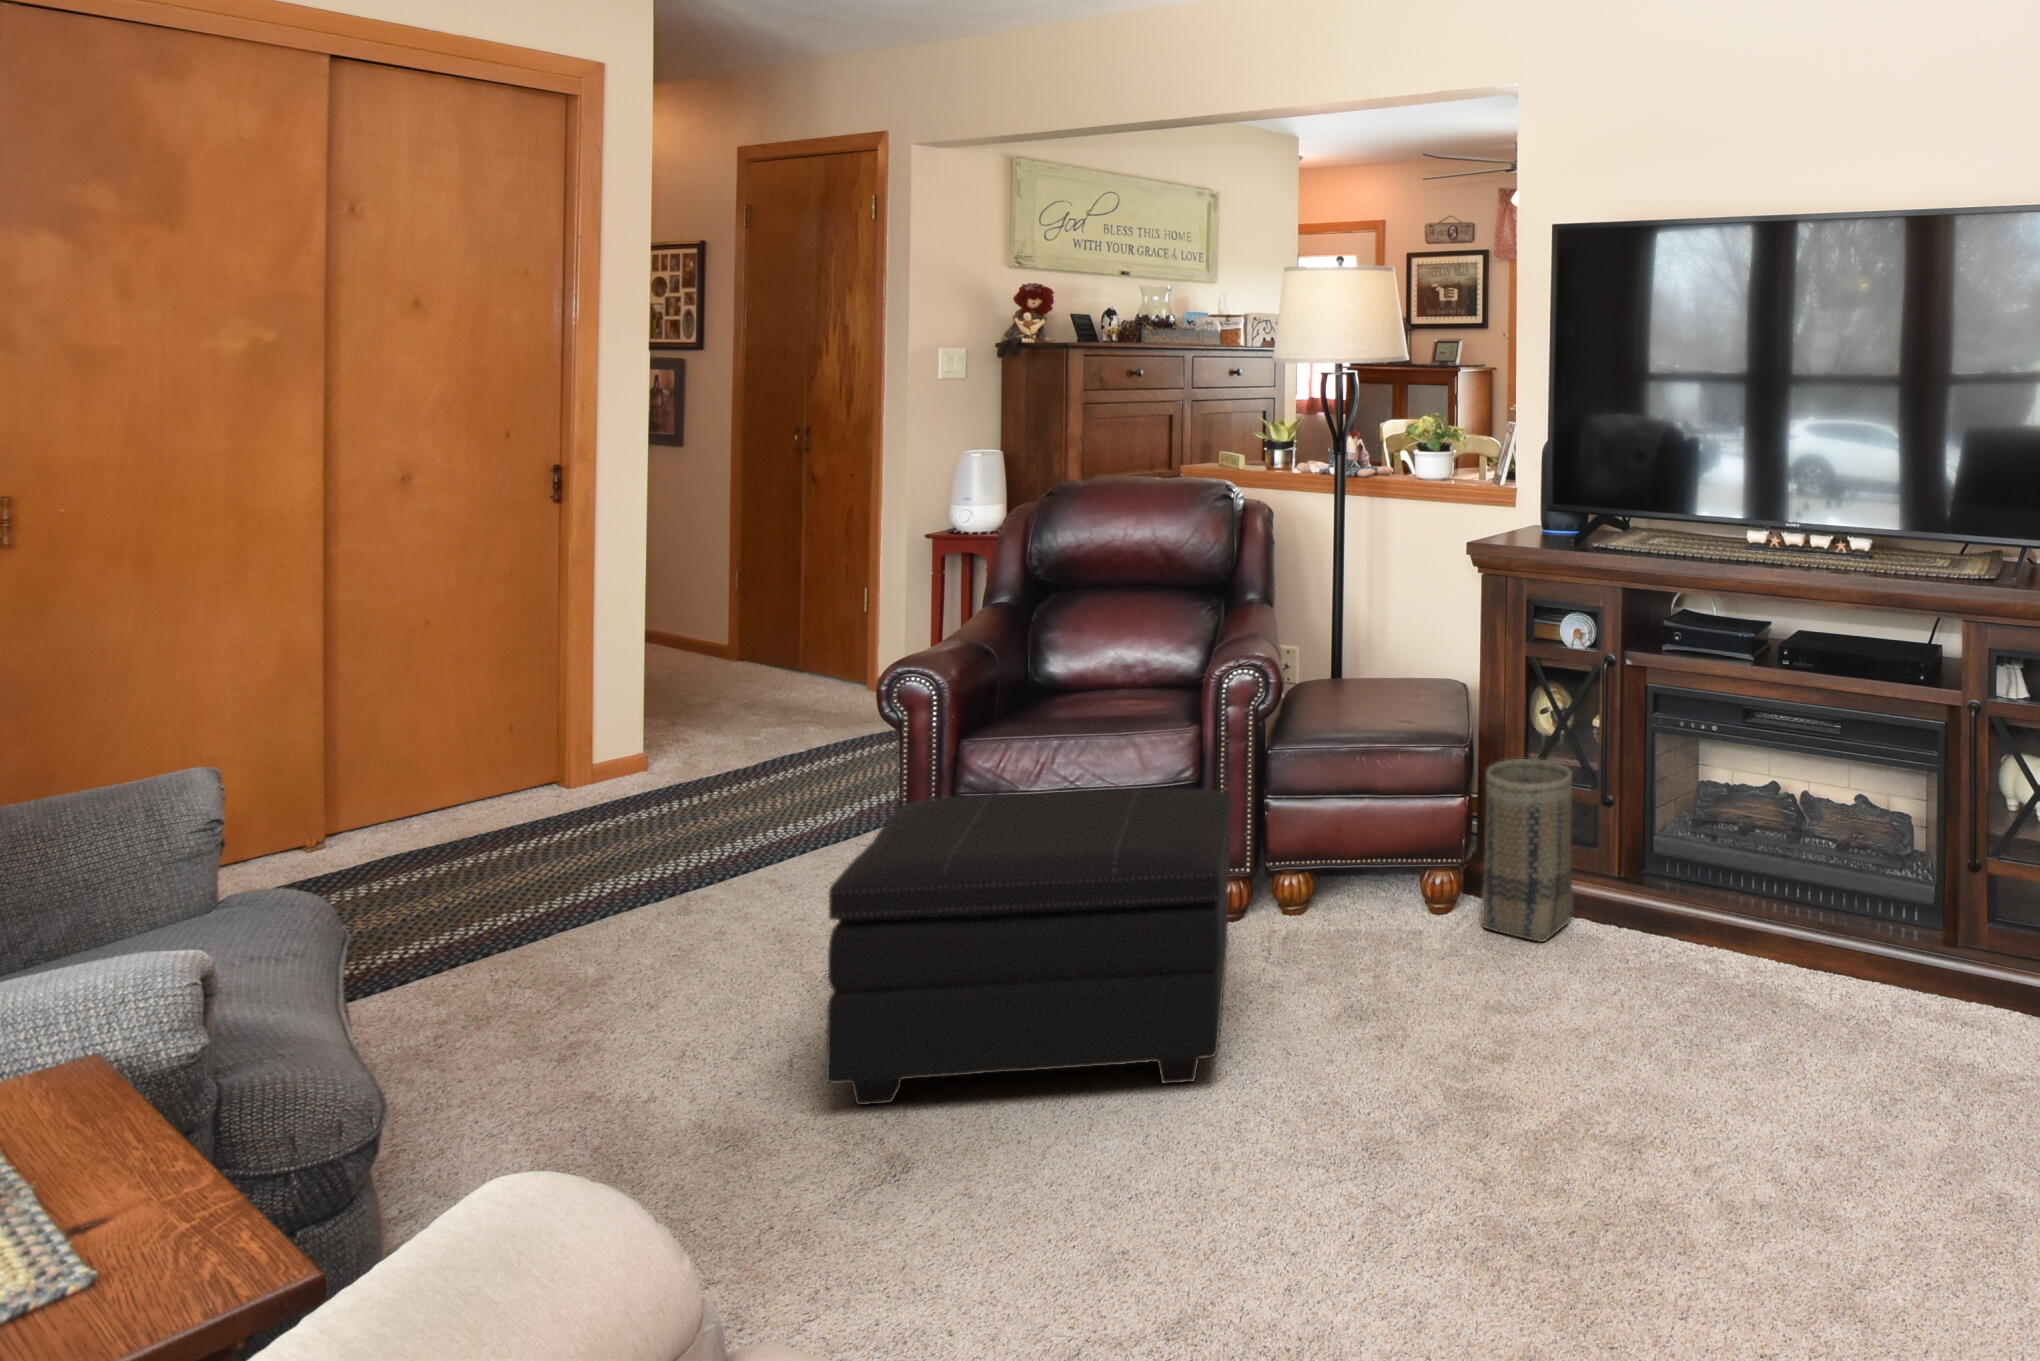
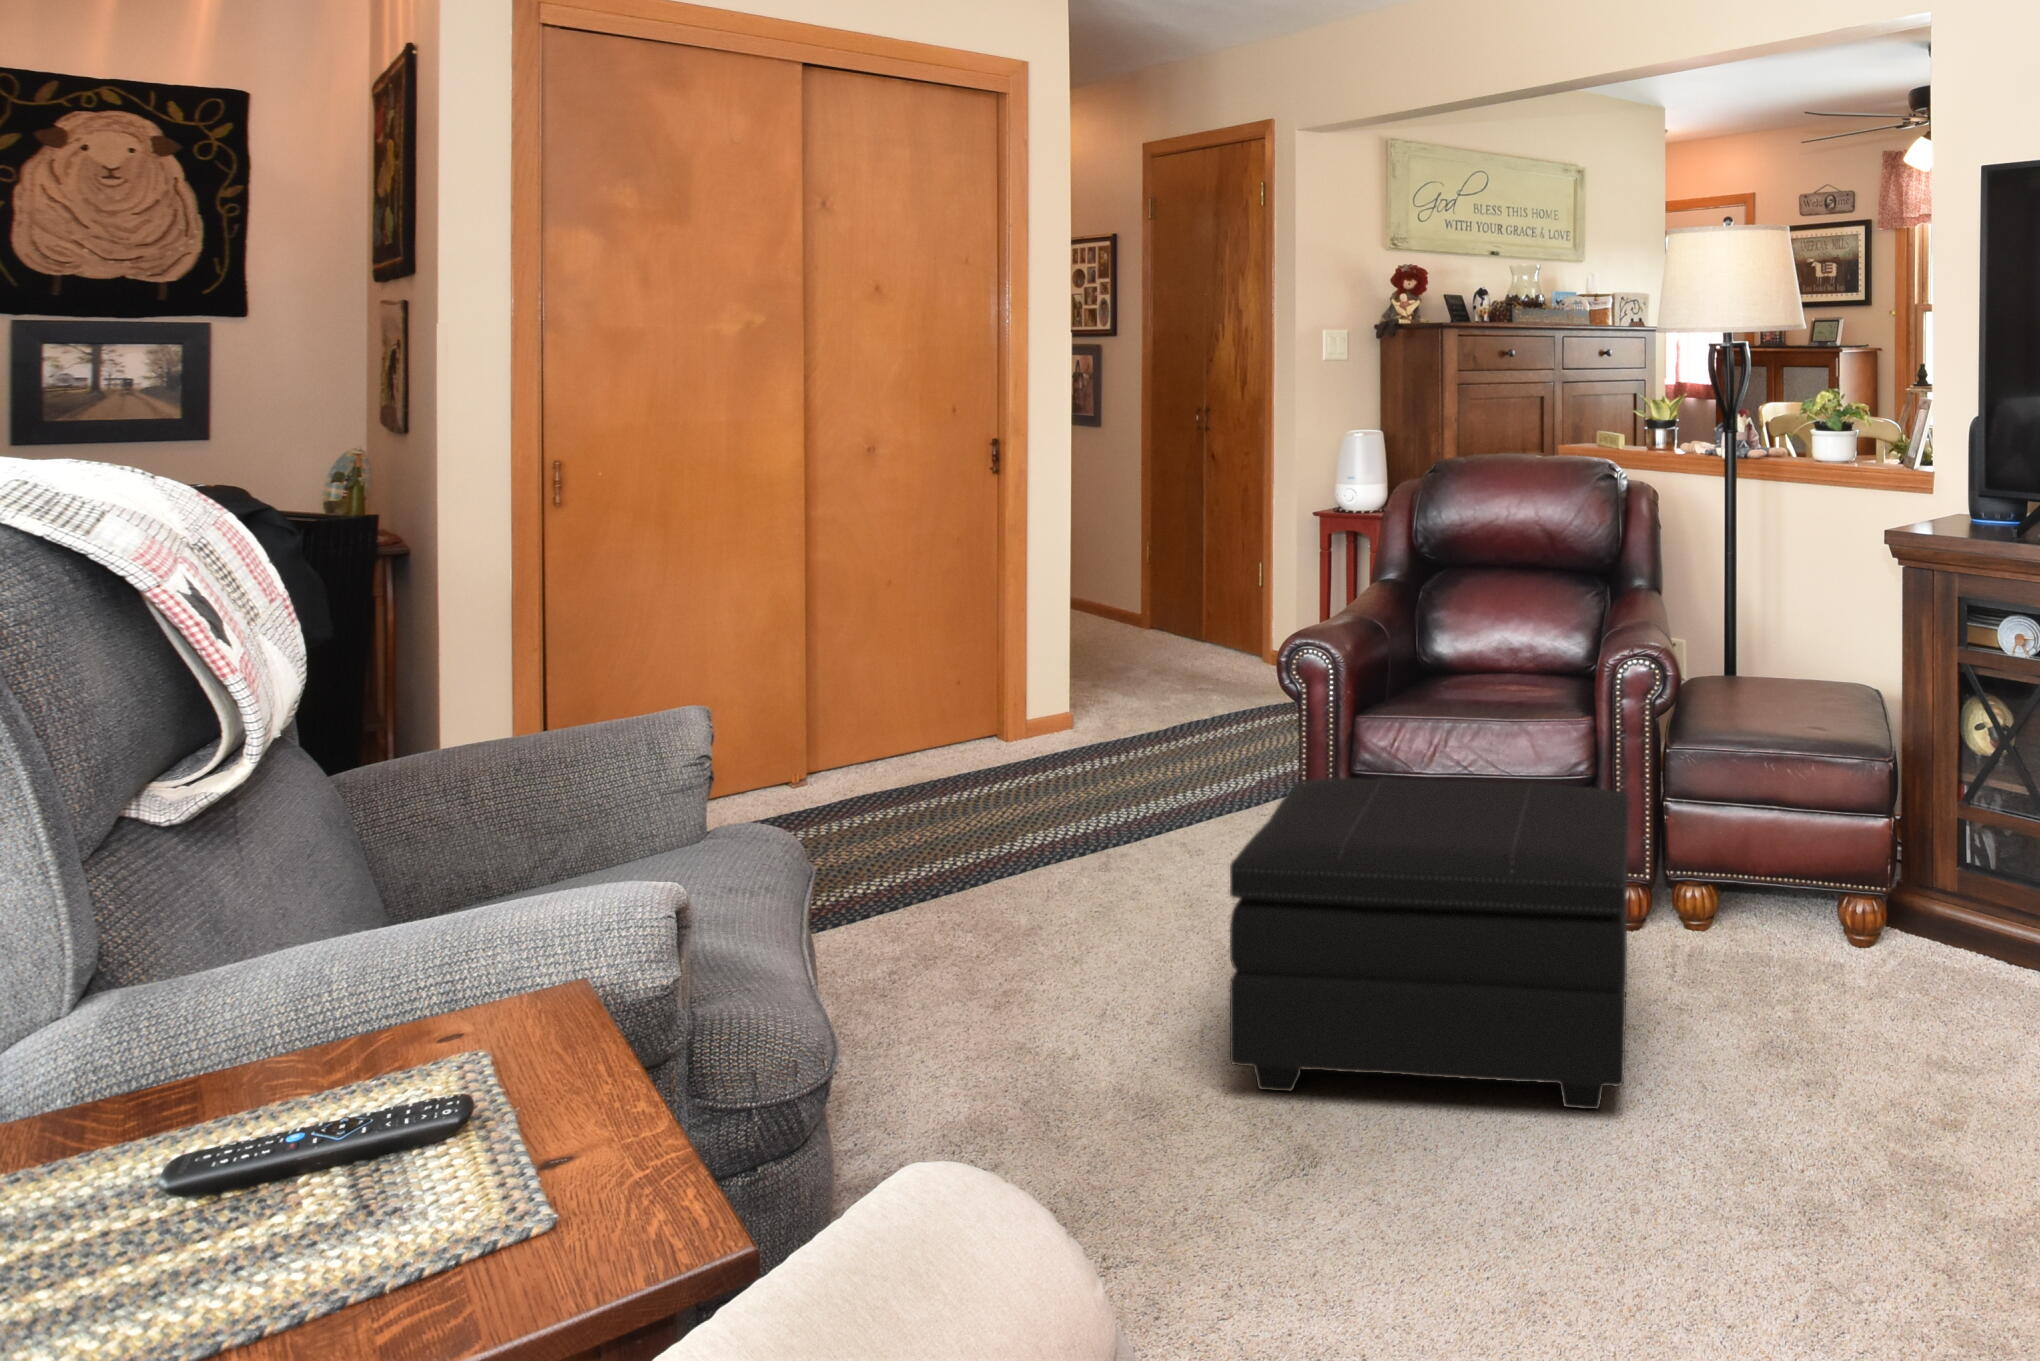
basket: present [1481,759,1573,942] -> none [1910,778,2019,992]

